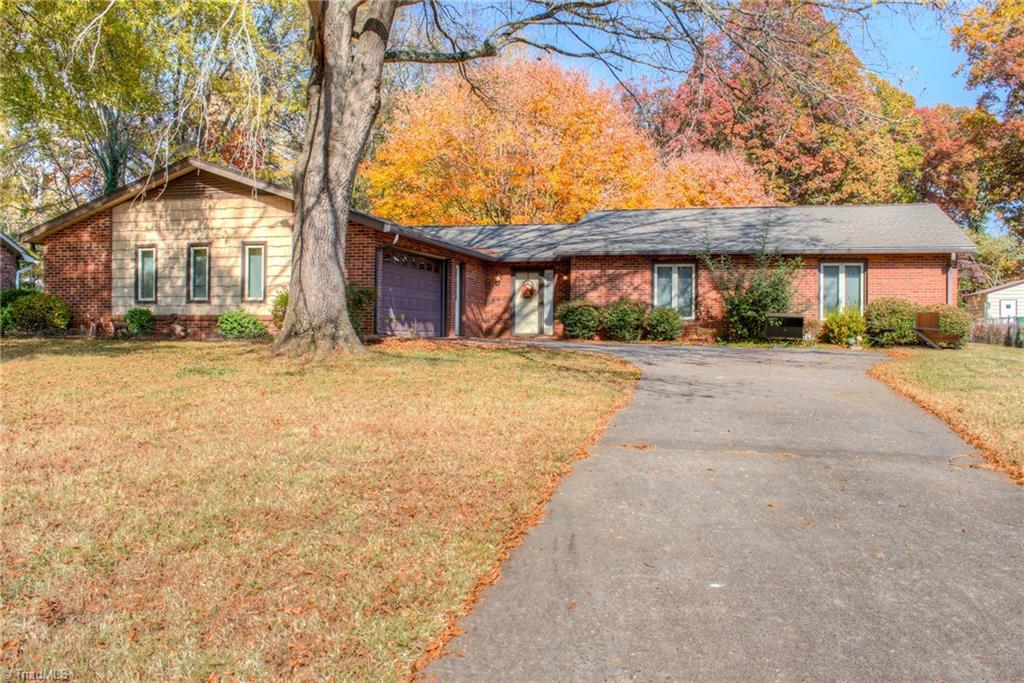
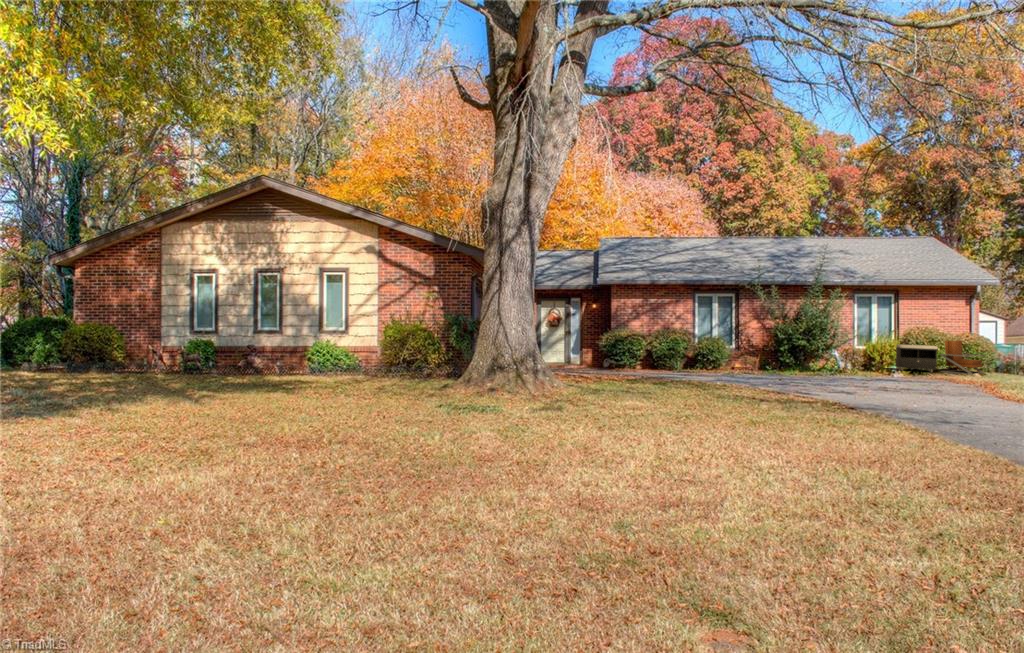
storage bench: present [764,313,804,341] -> present [896,344,938,372]

